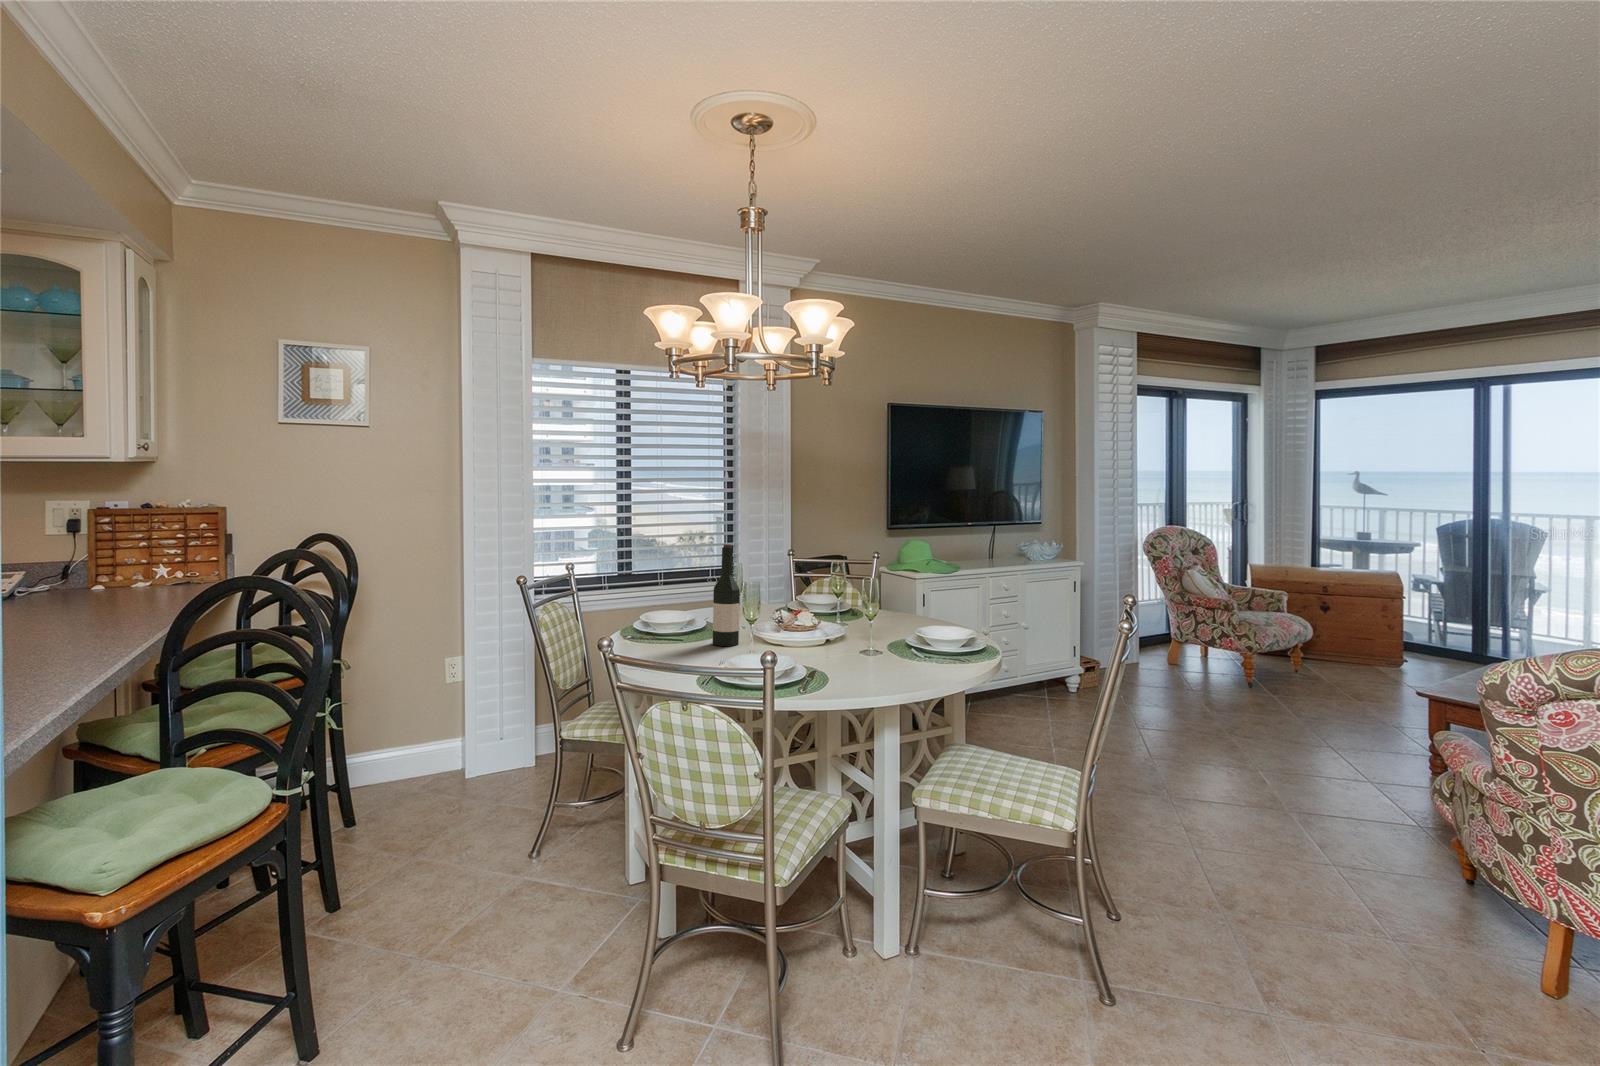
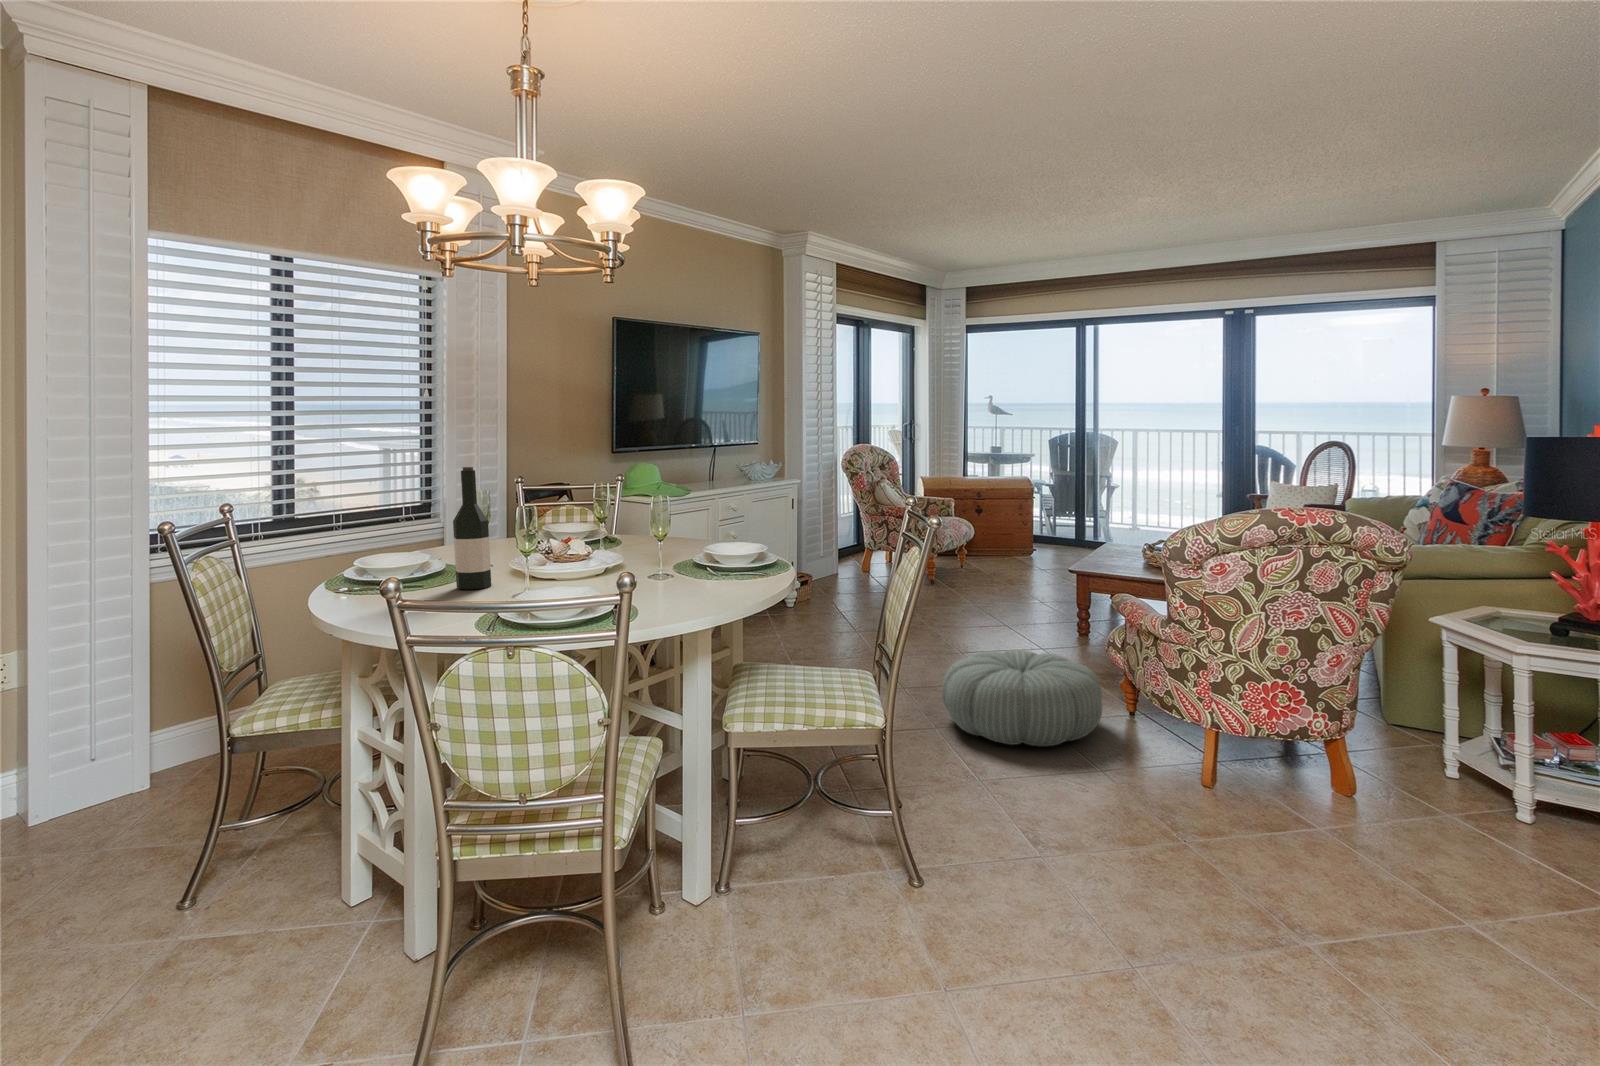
pouf: none [1210,770,1417,894] -> present [942,650,1103,746]

